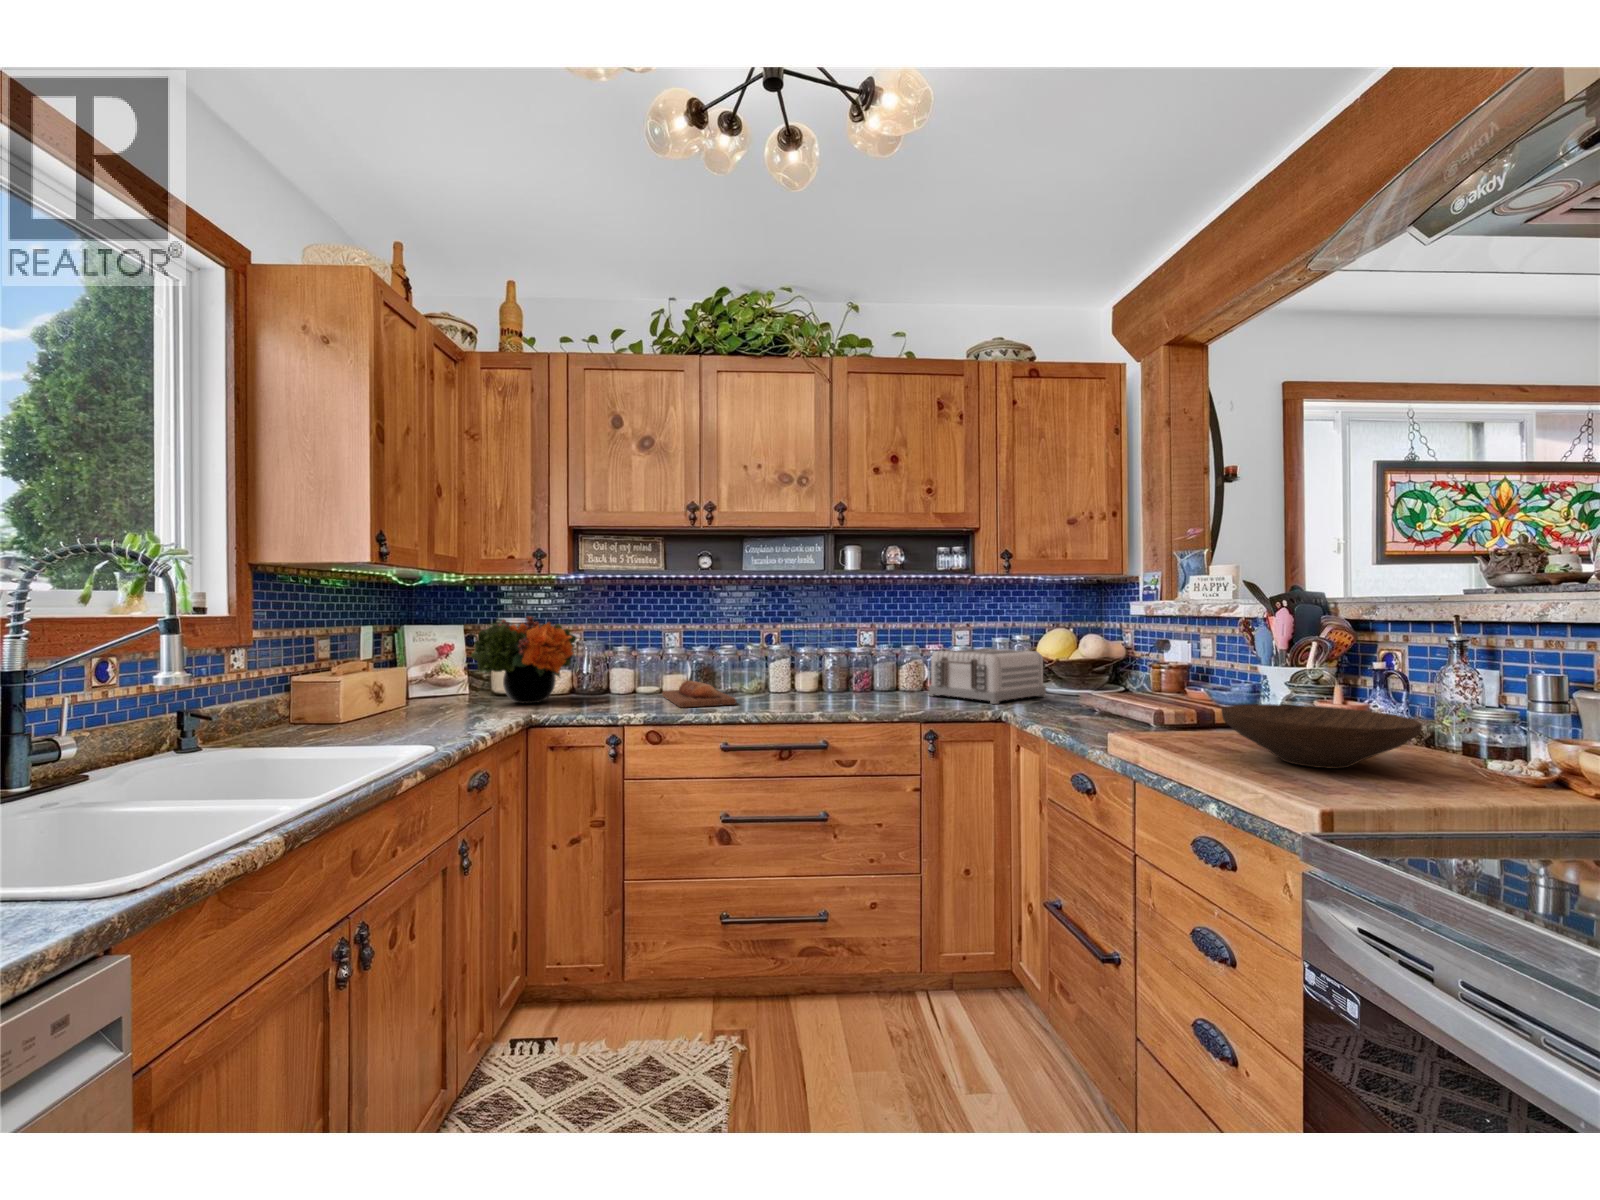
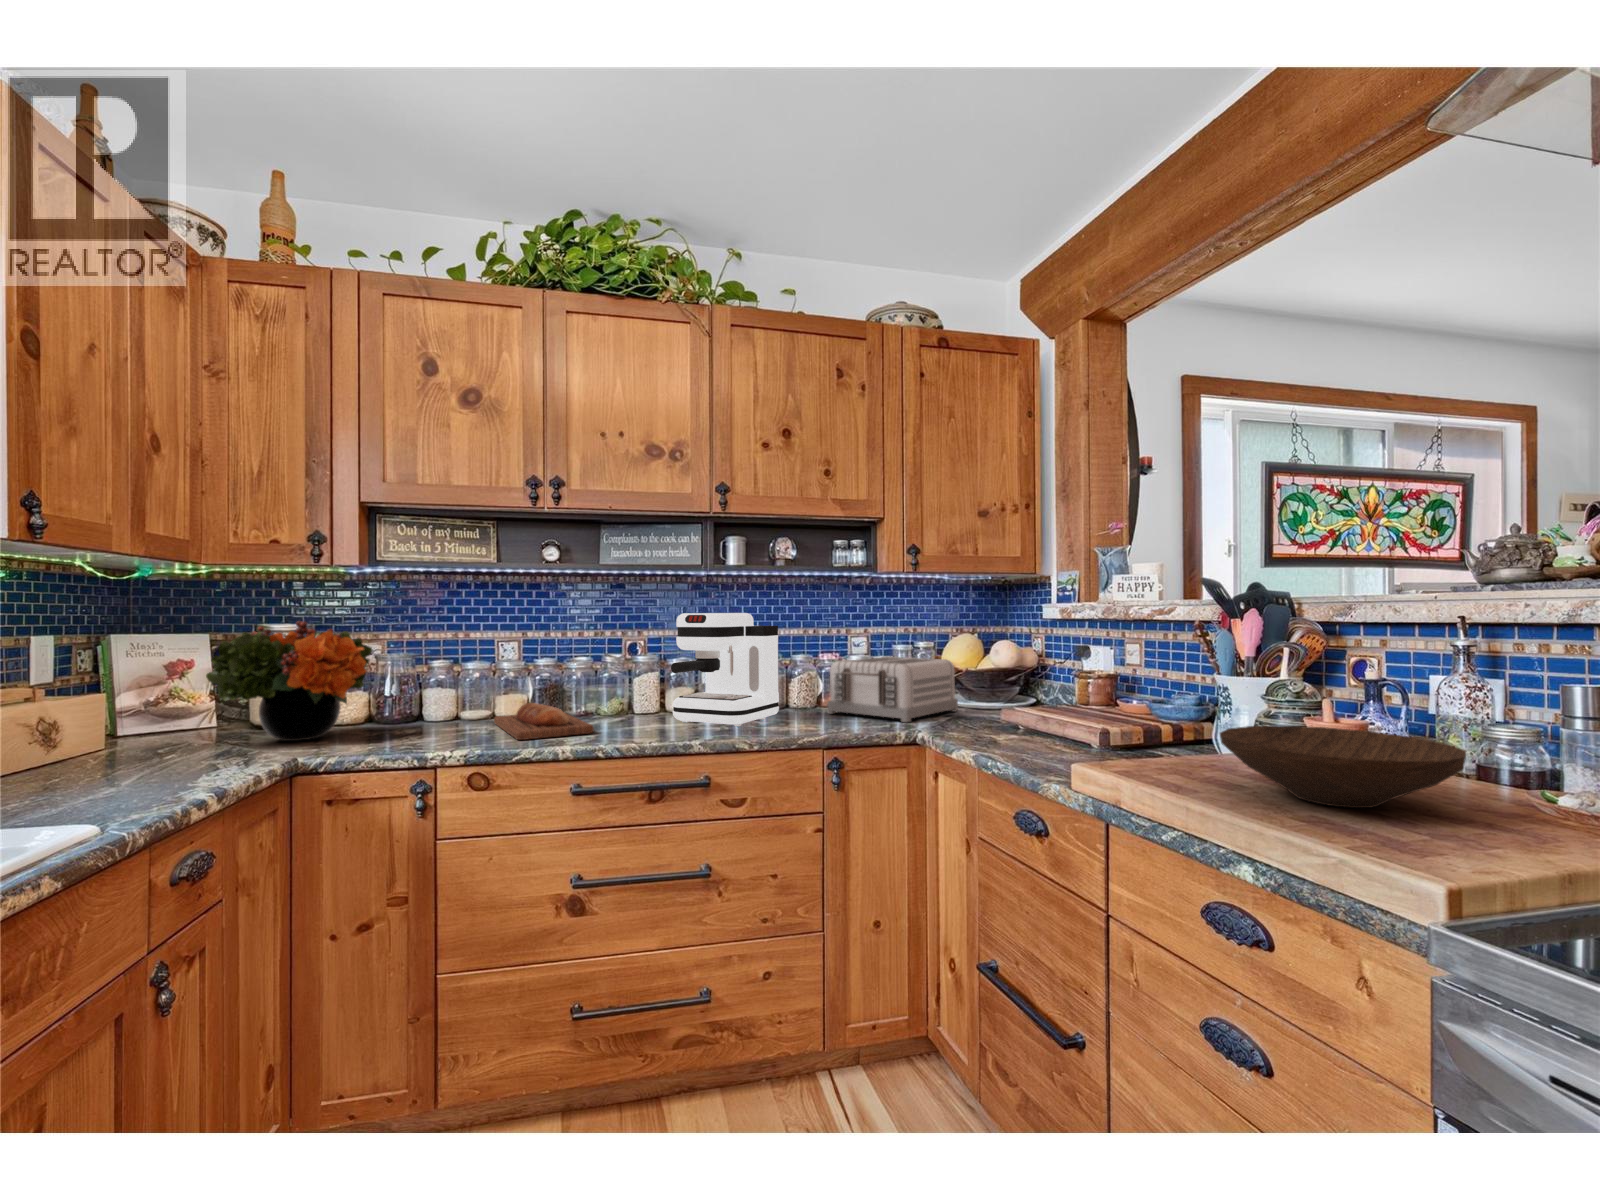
coffee maker: none [796,610,886,703] -> present [671,613,779,727]

